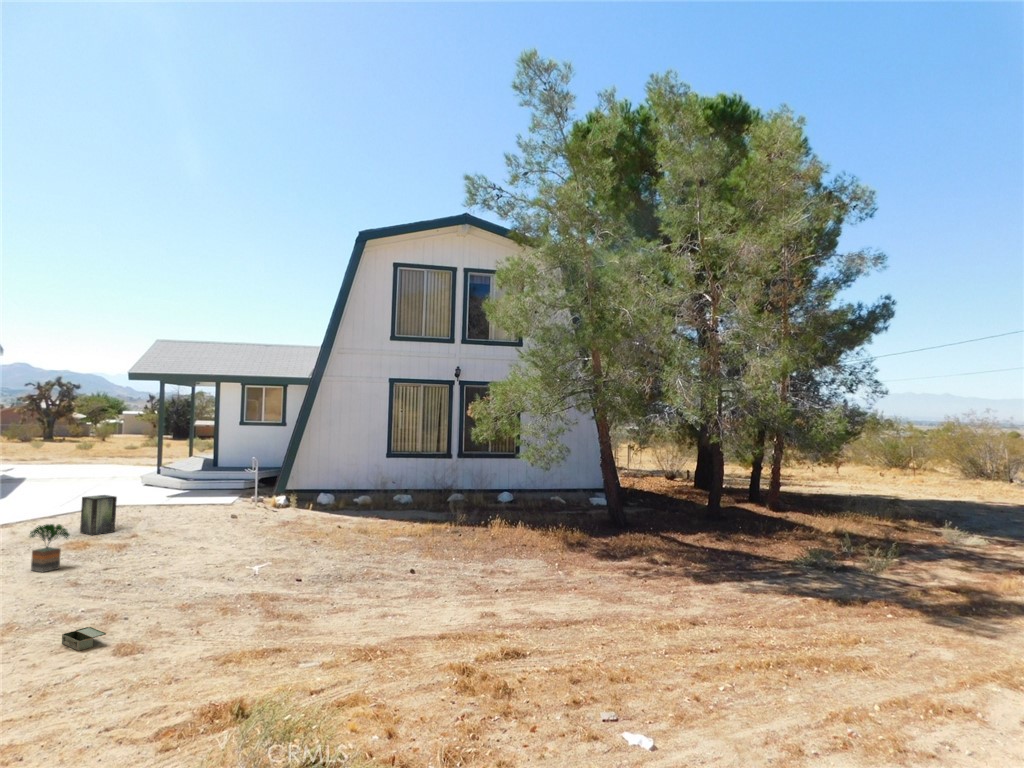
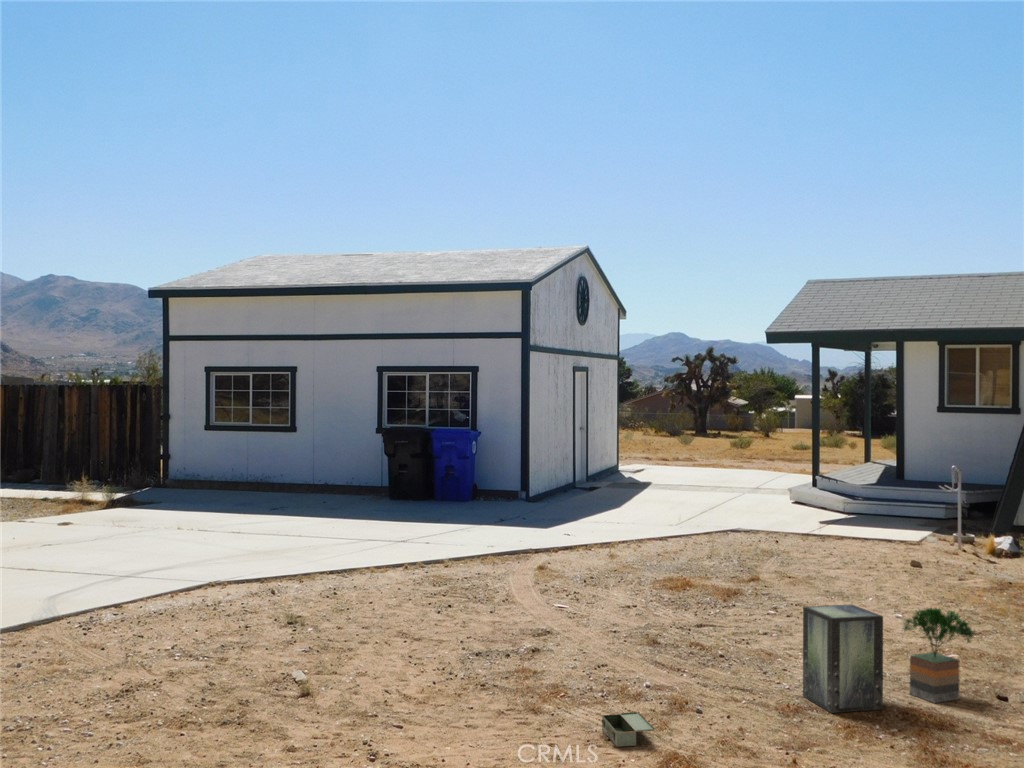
storage box: present [80,495,117,535] -> present [803,605,883,713]
potted tree: present [30,524,69,572] -> present [903,608,975,703]

